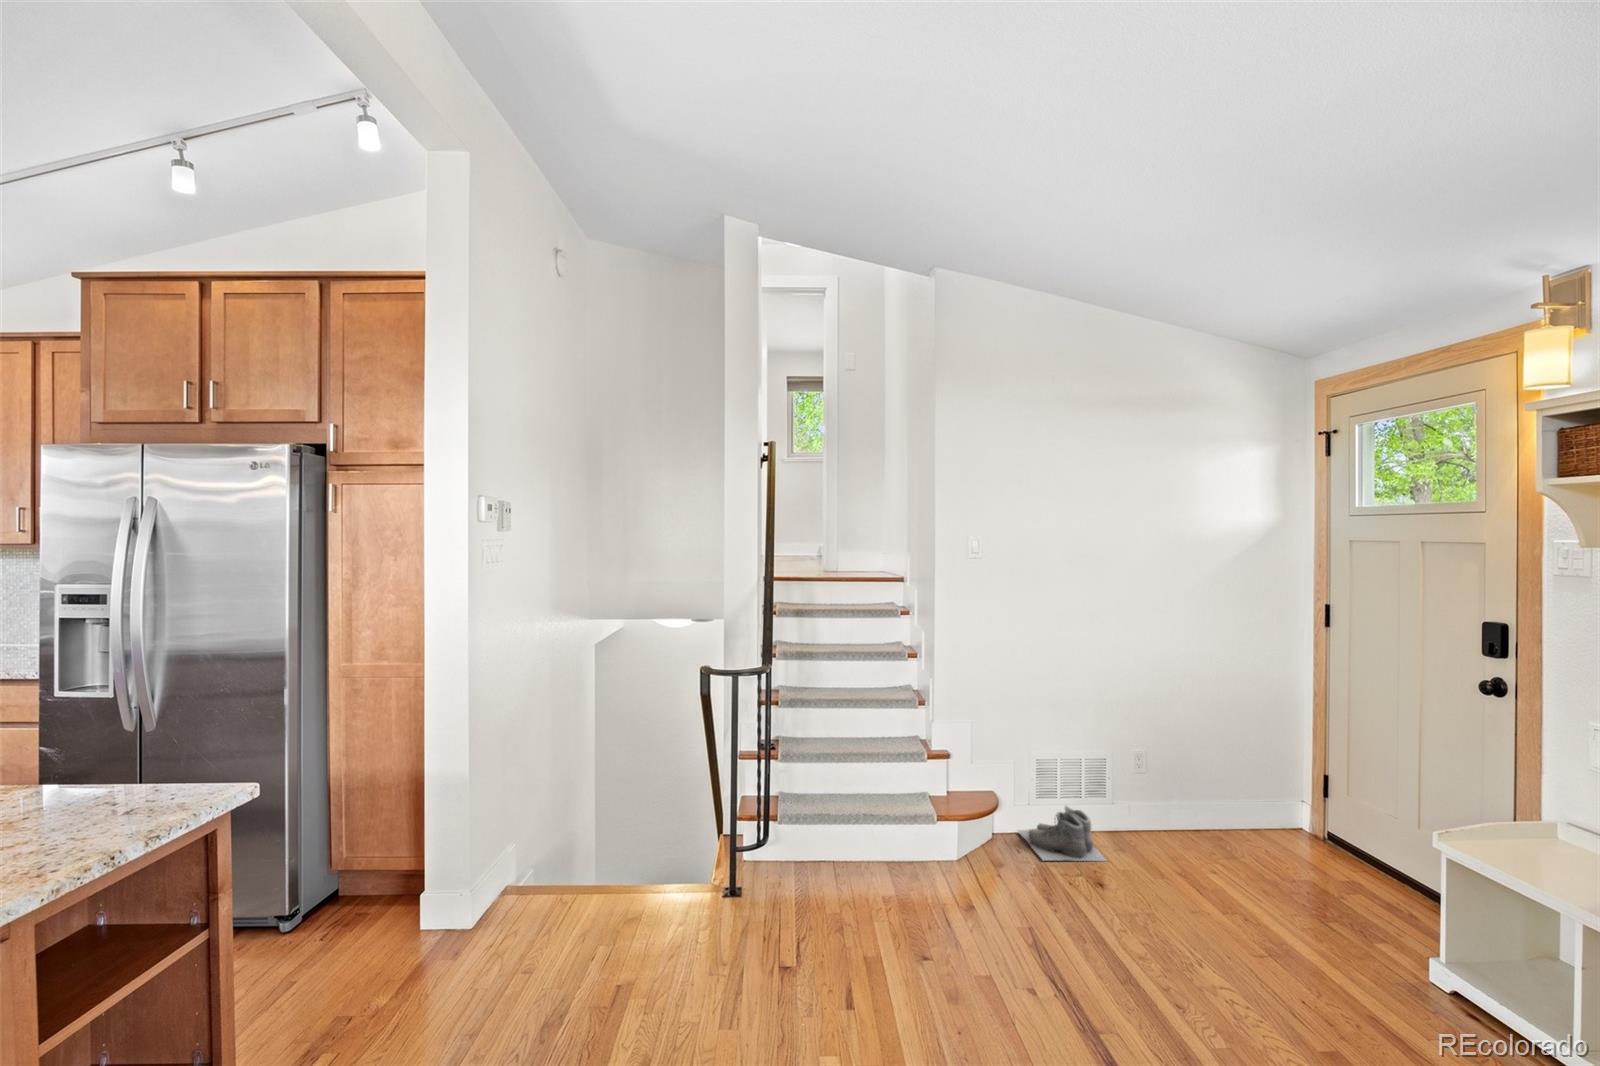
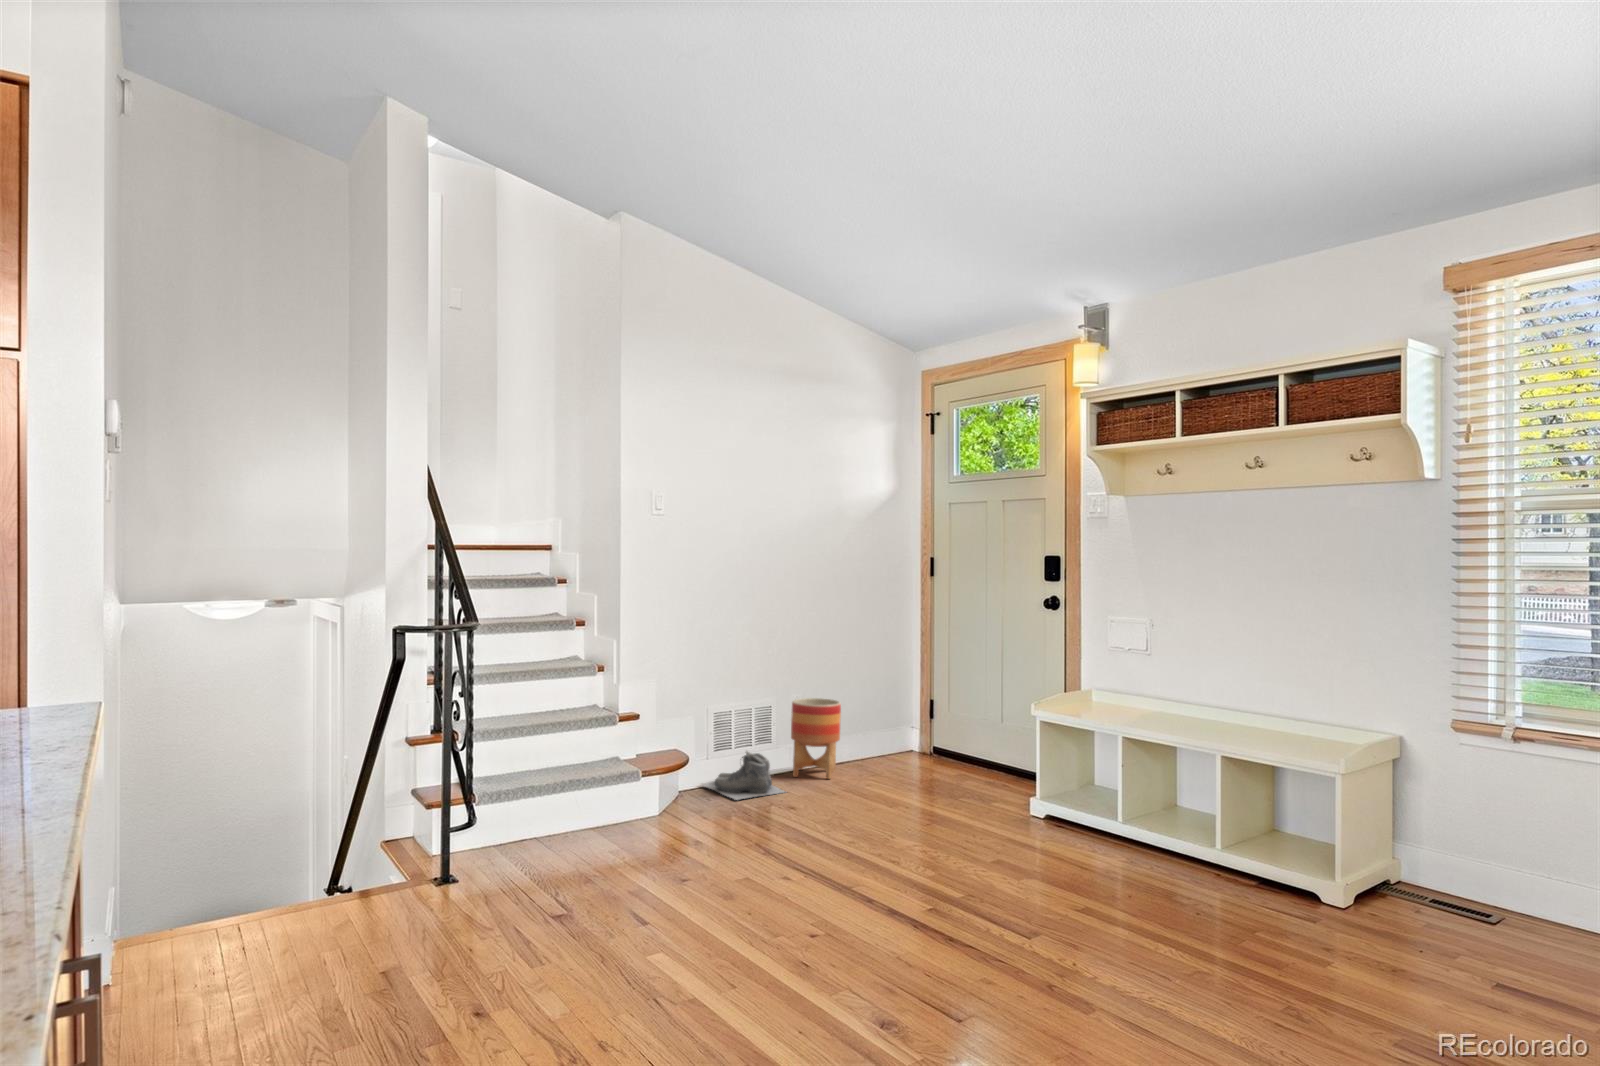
planter: none [1126,755,1187,853] -> present [791,698,841,779]

